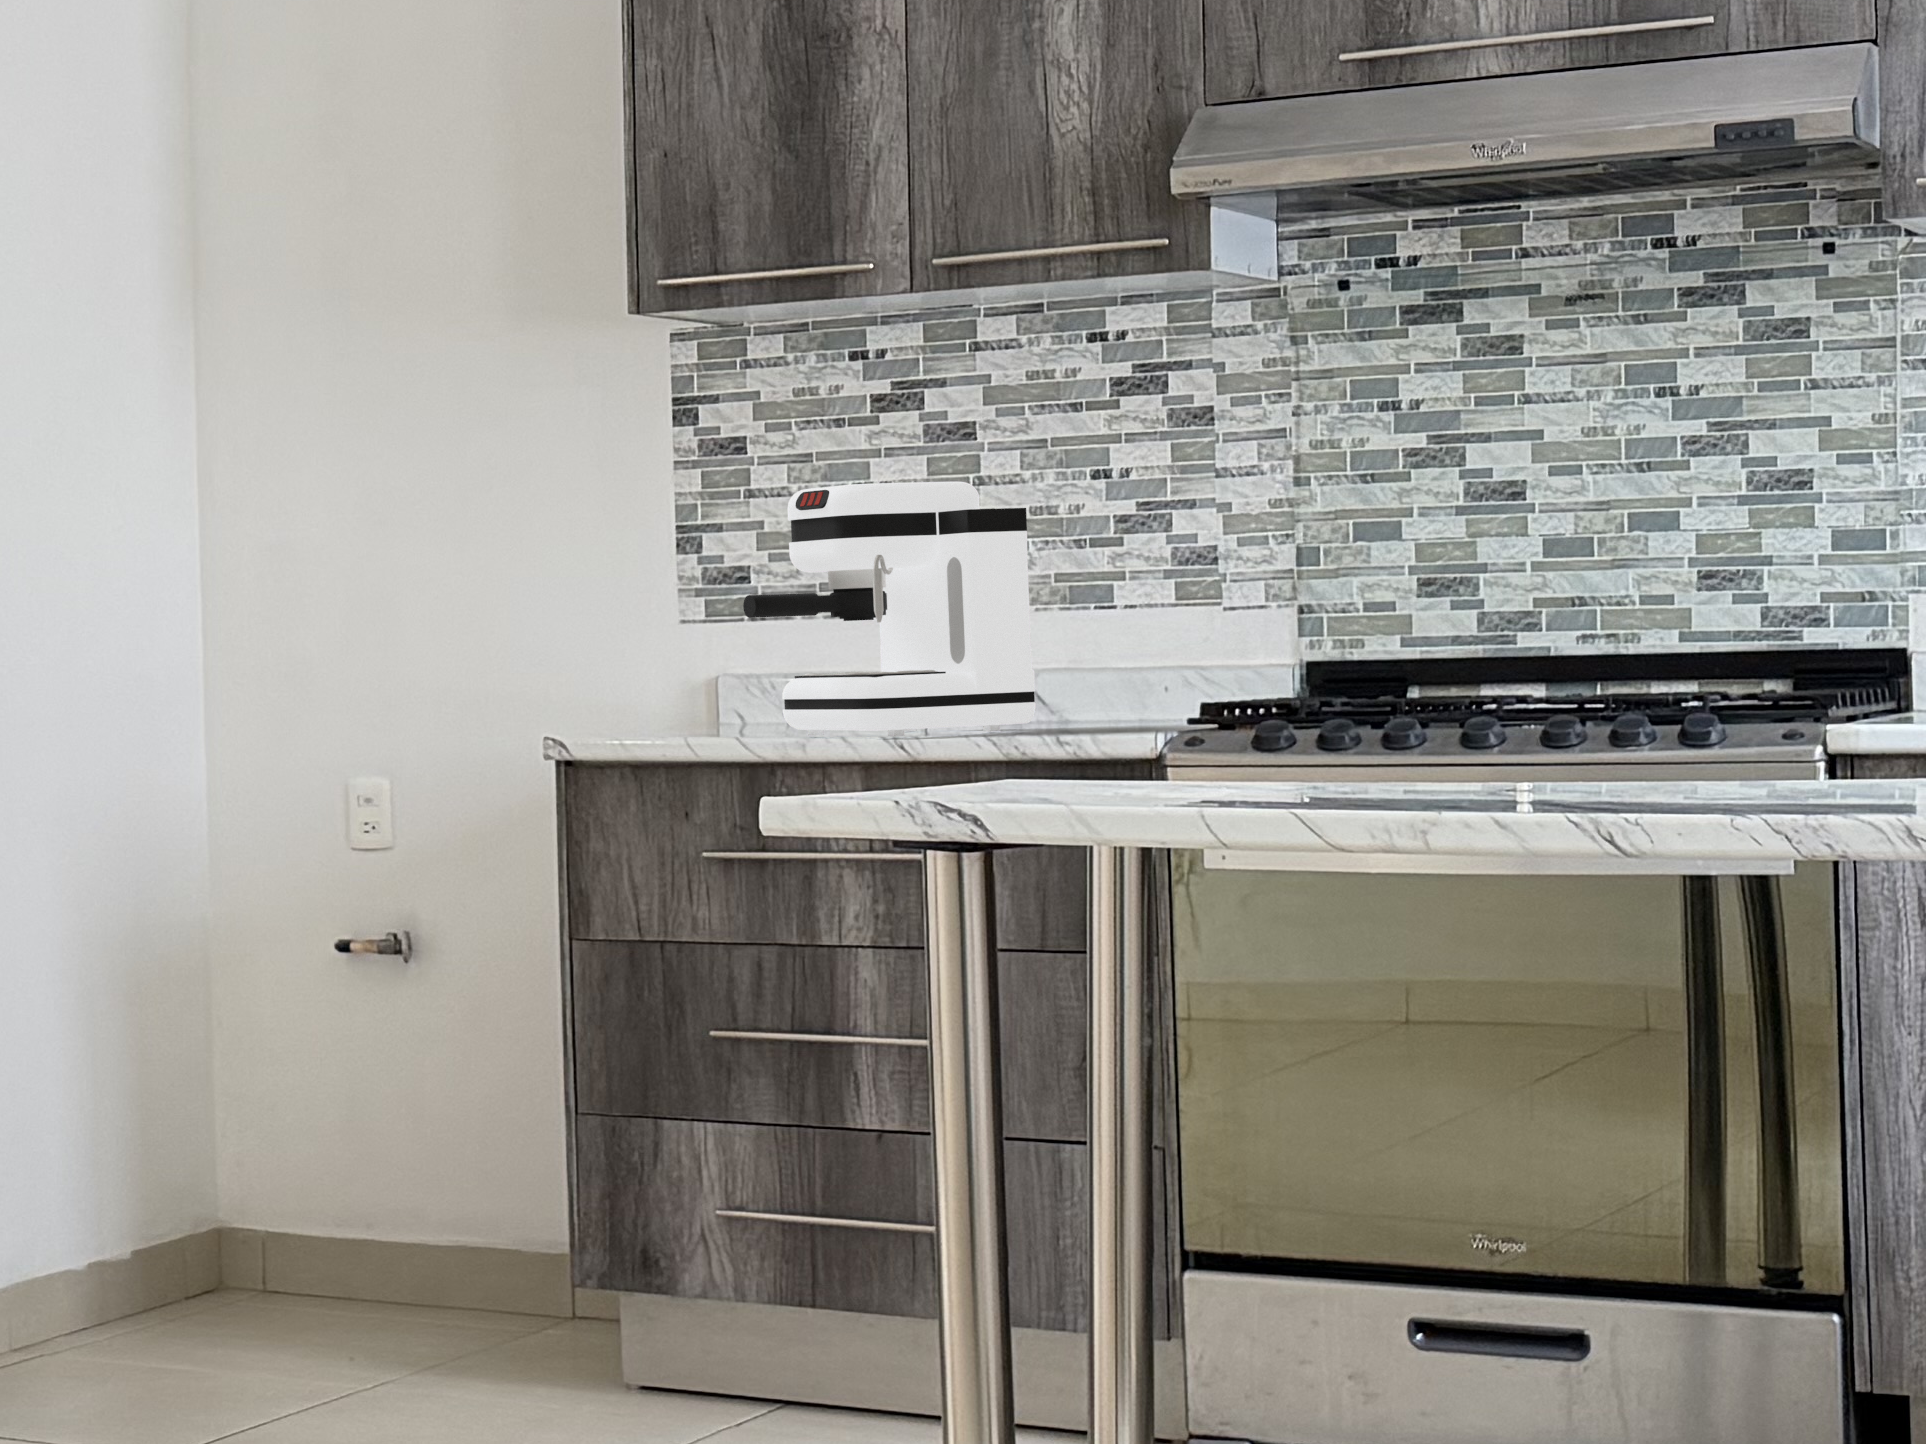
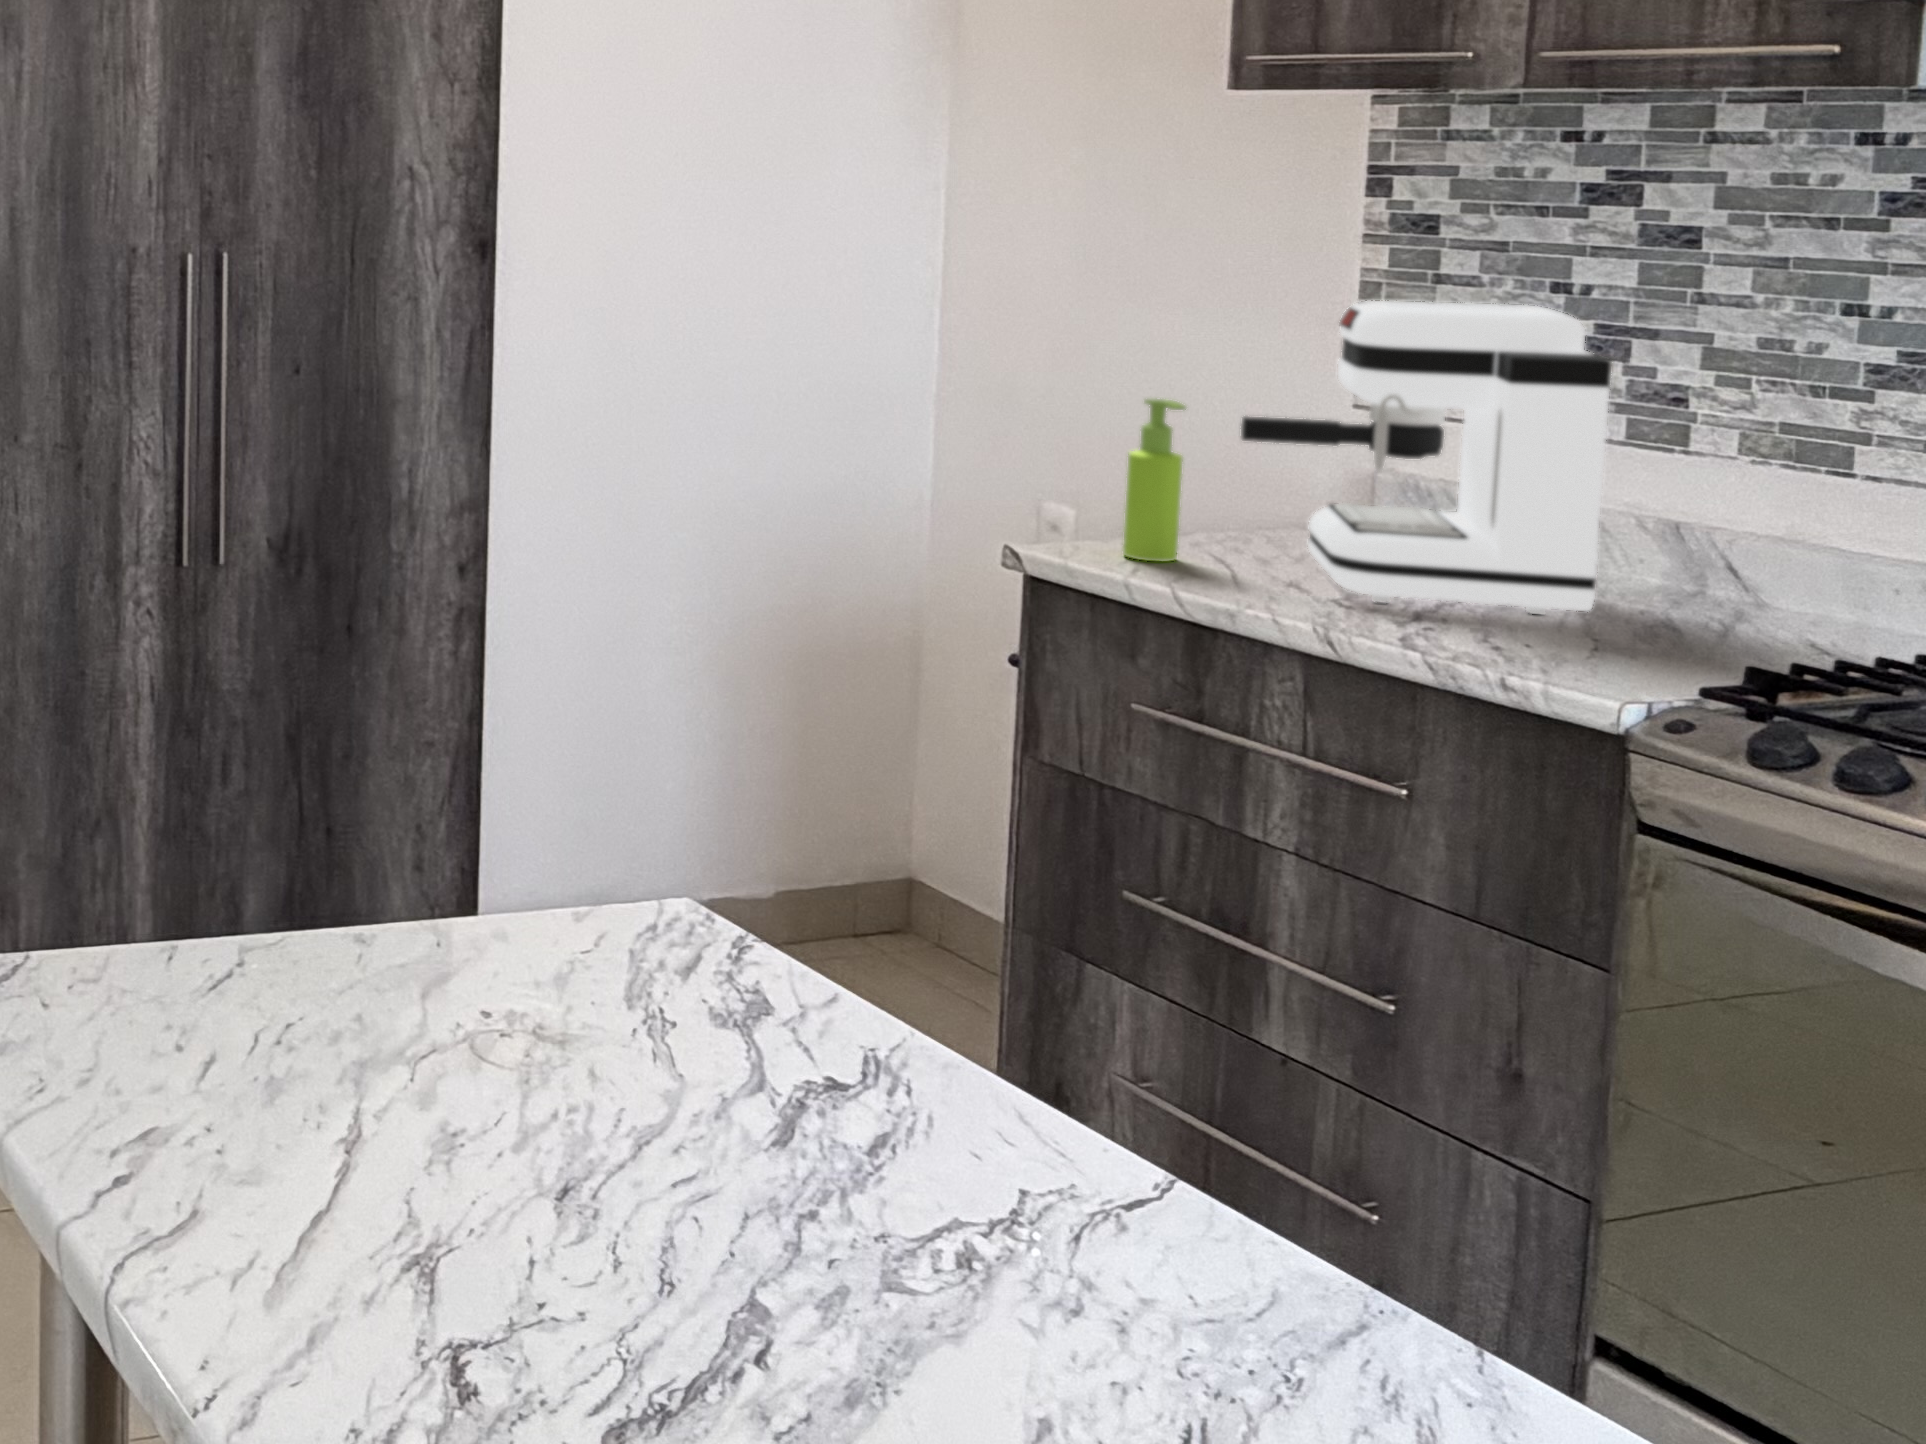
soap dispenser: none [647,591,698,744] -> present [1123,399,1185,562]

